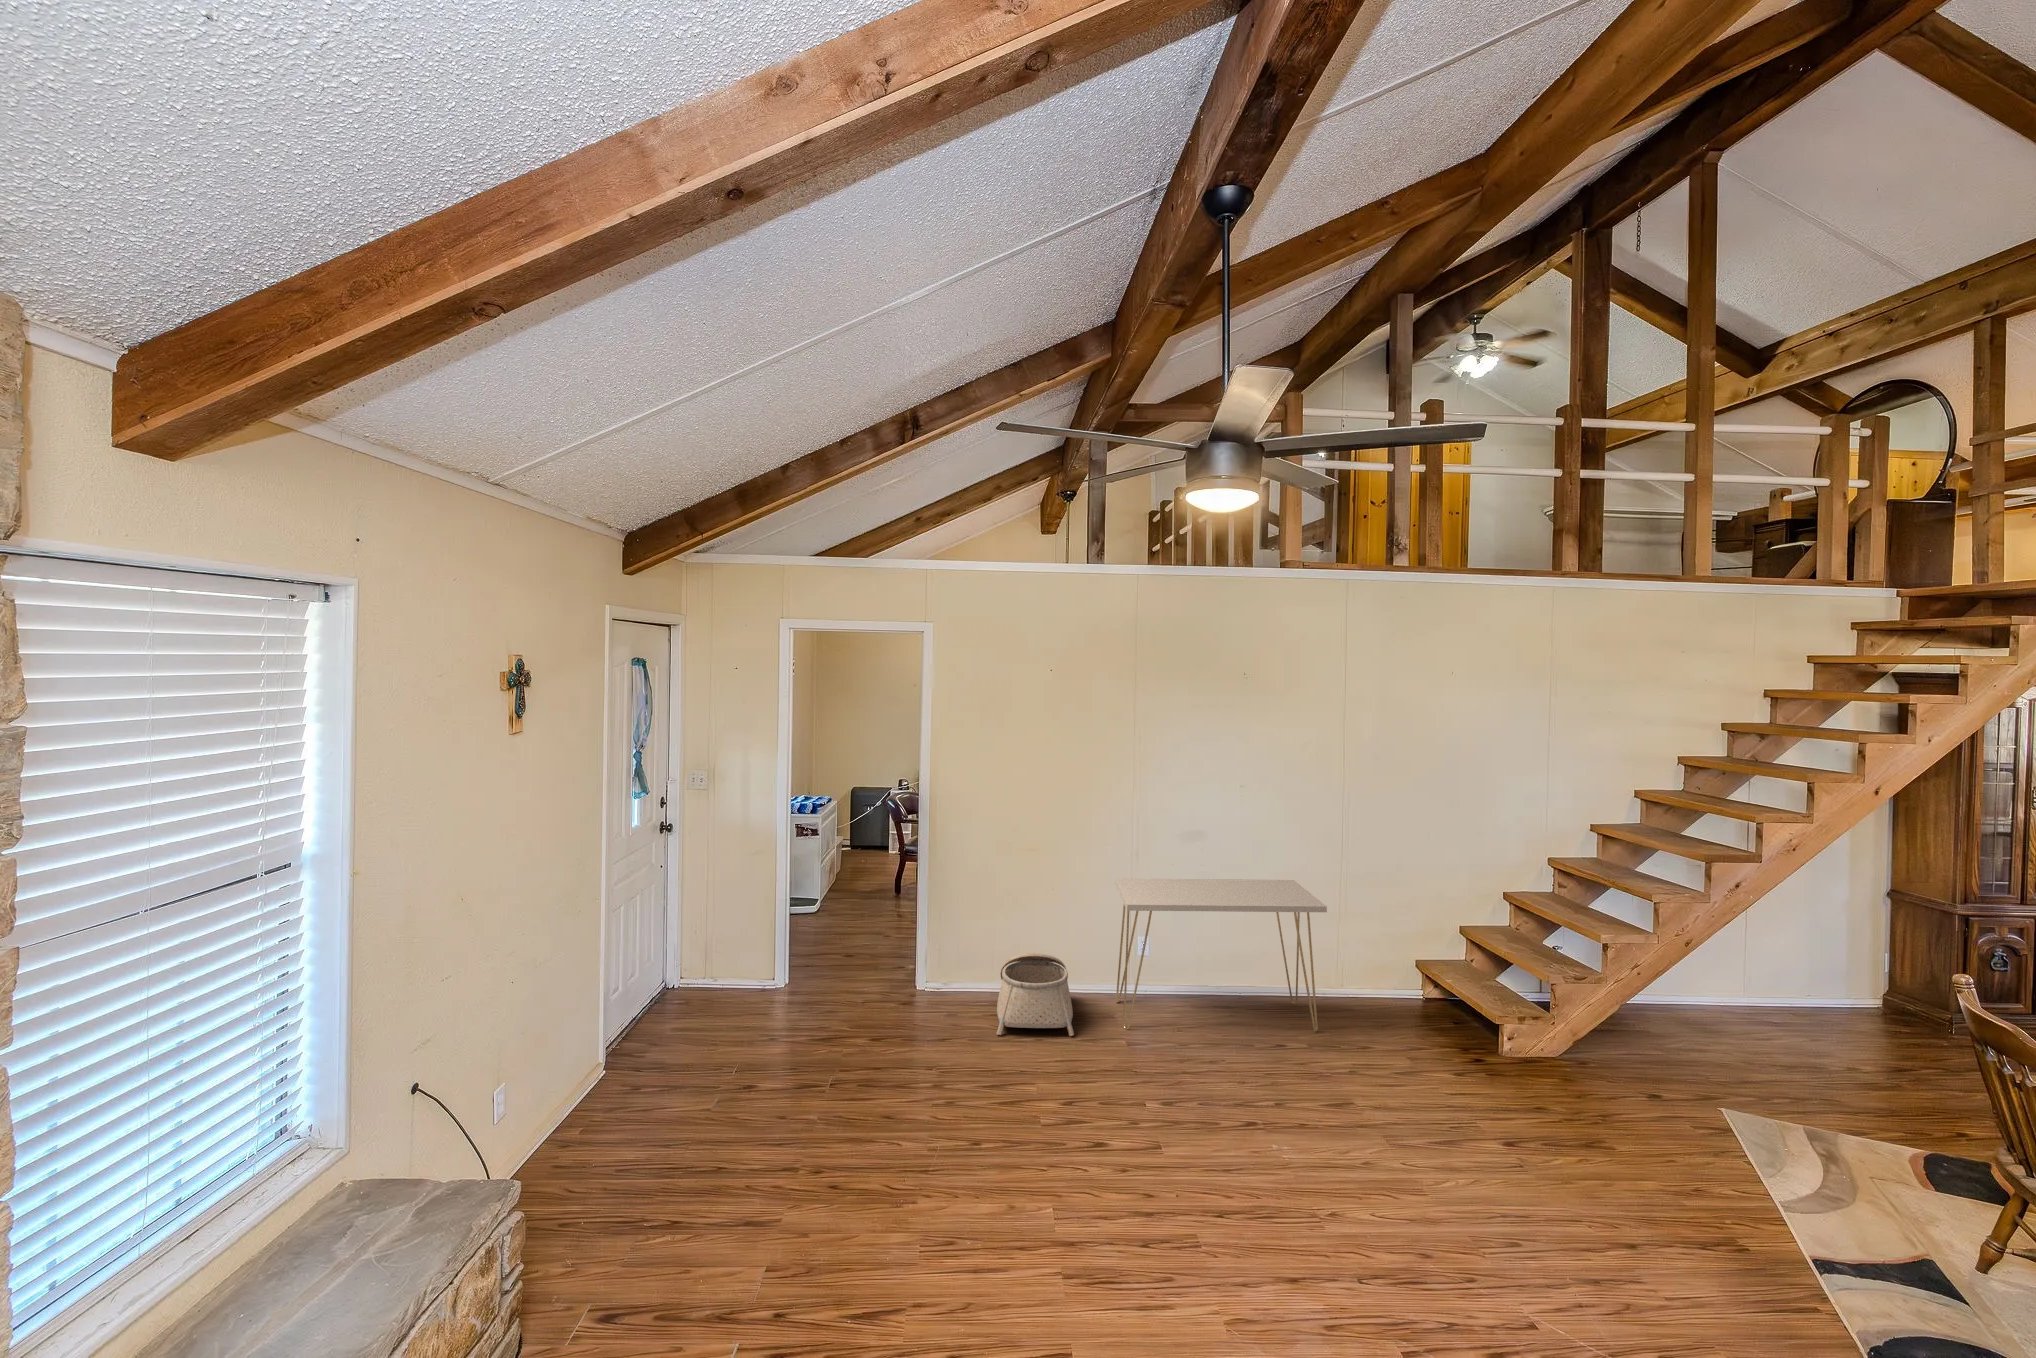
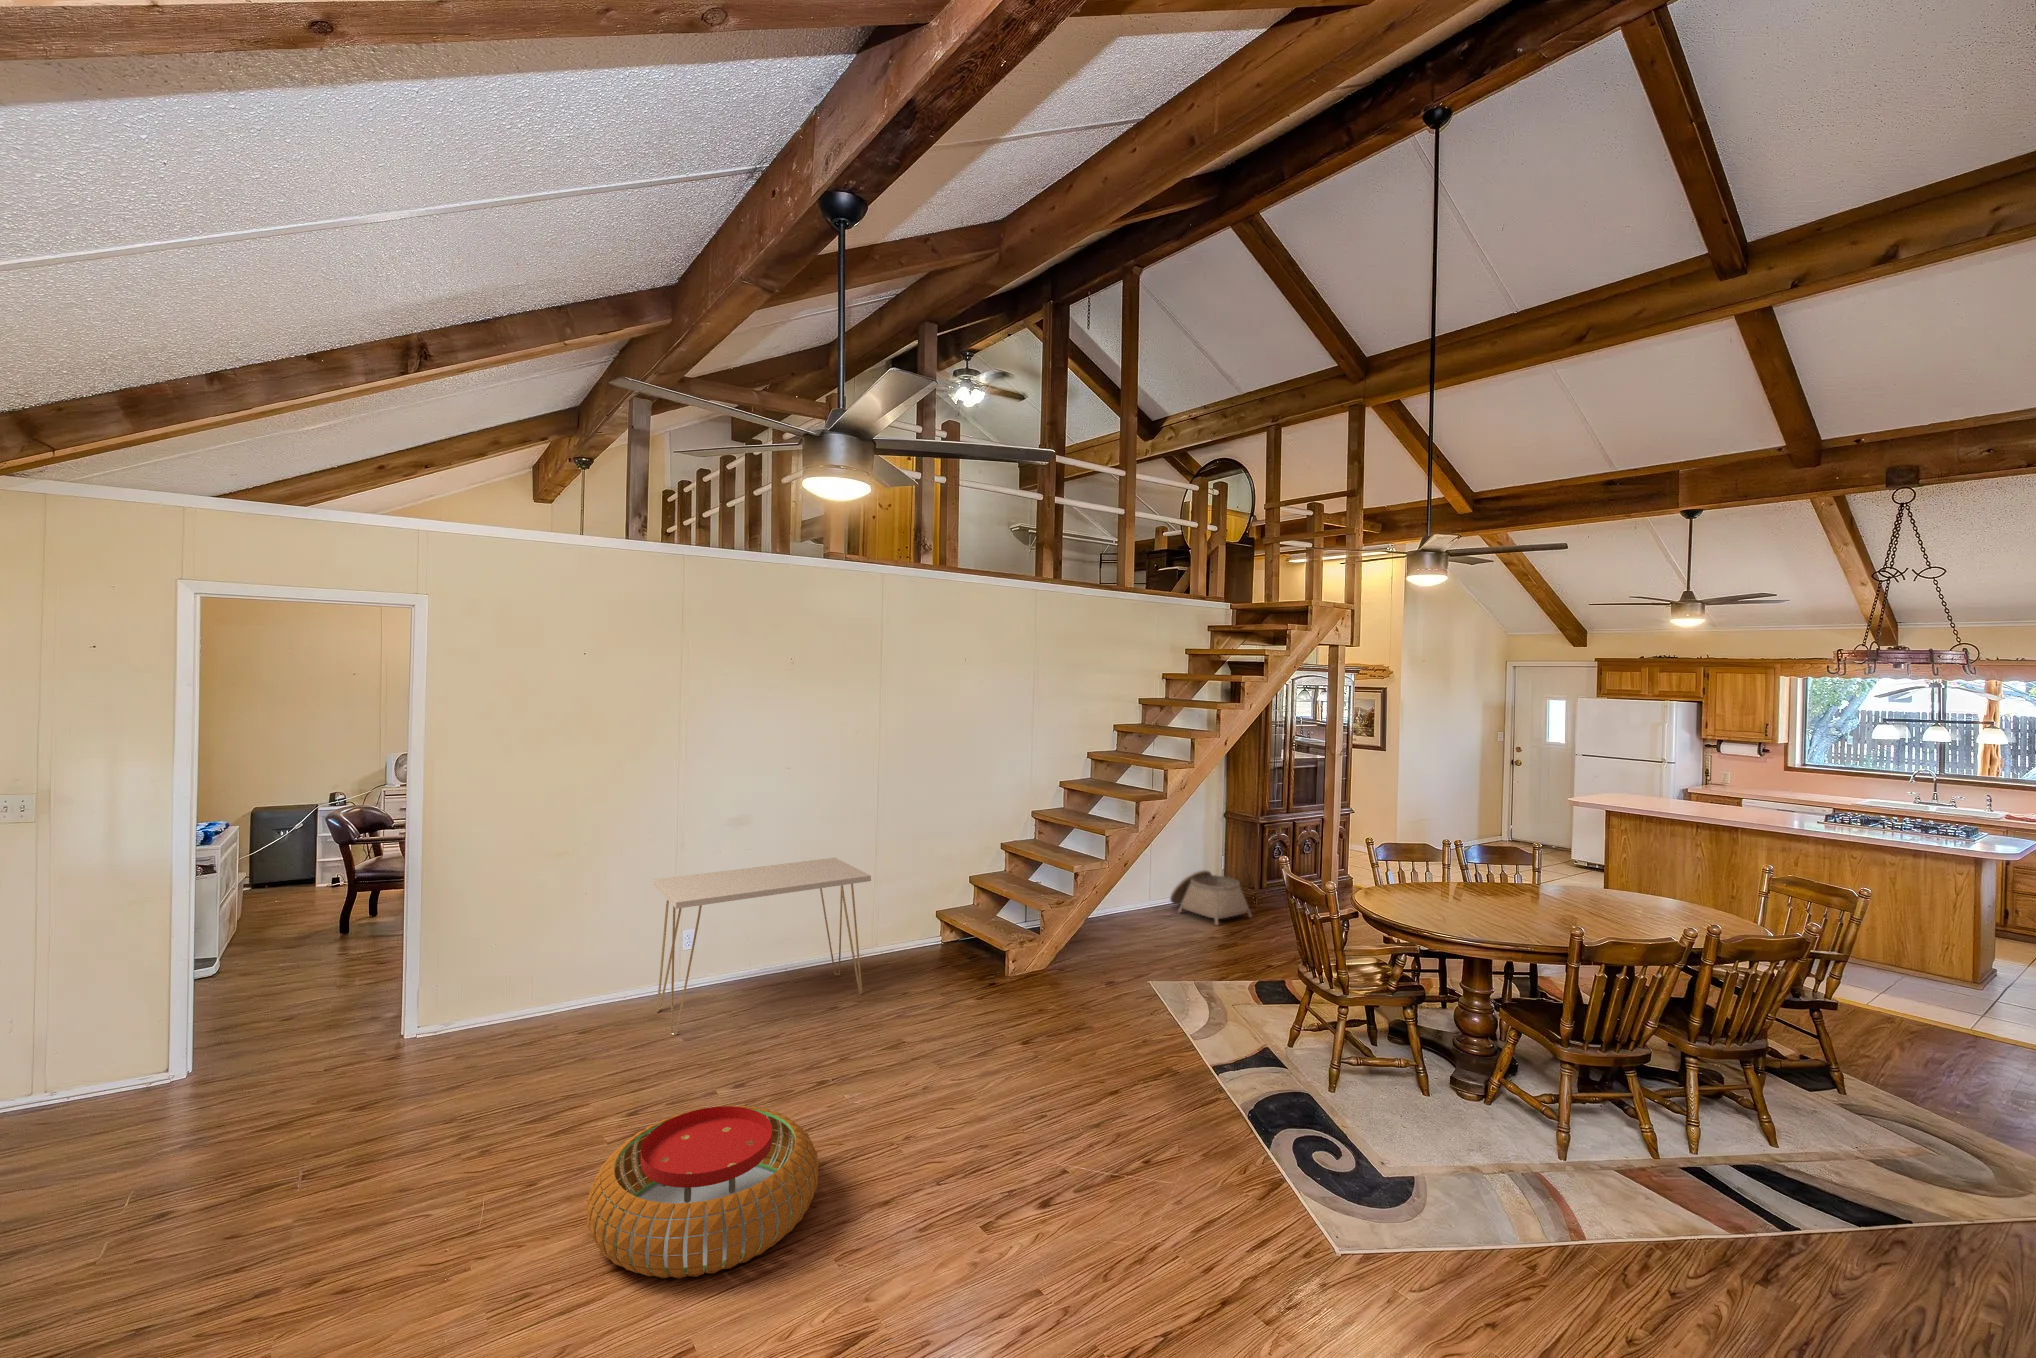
basket: present [997,953,1074,1036] -> present [1170,870,1251,925]
pouf: none [1012,1113,1226,1288] -> present [587,1105,819,1279]

